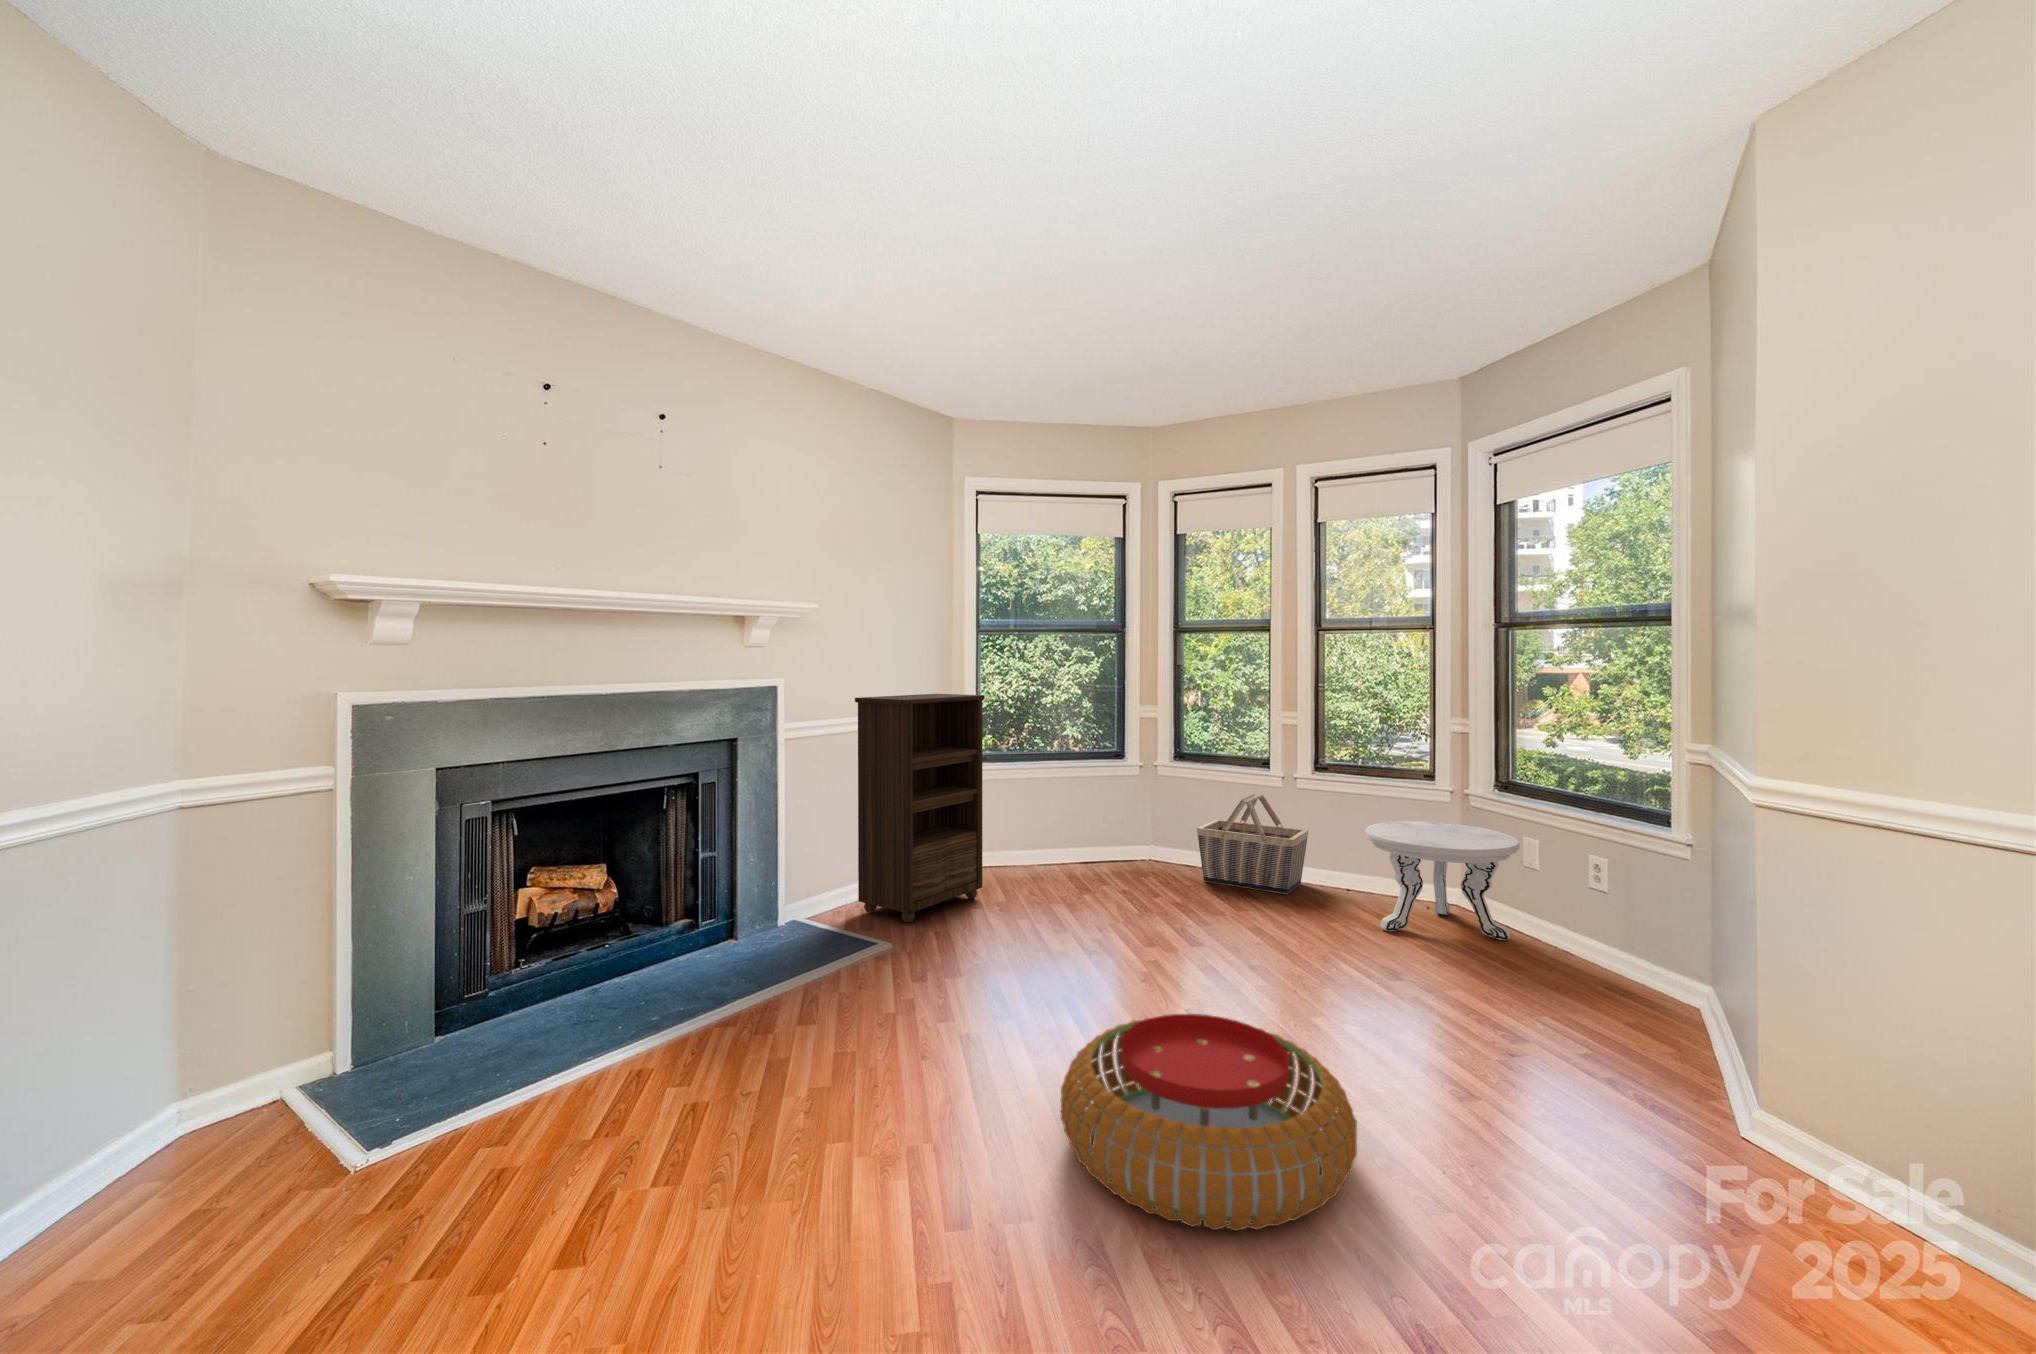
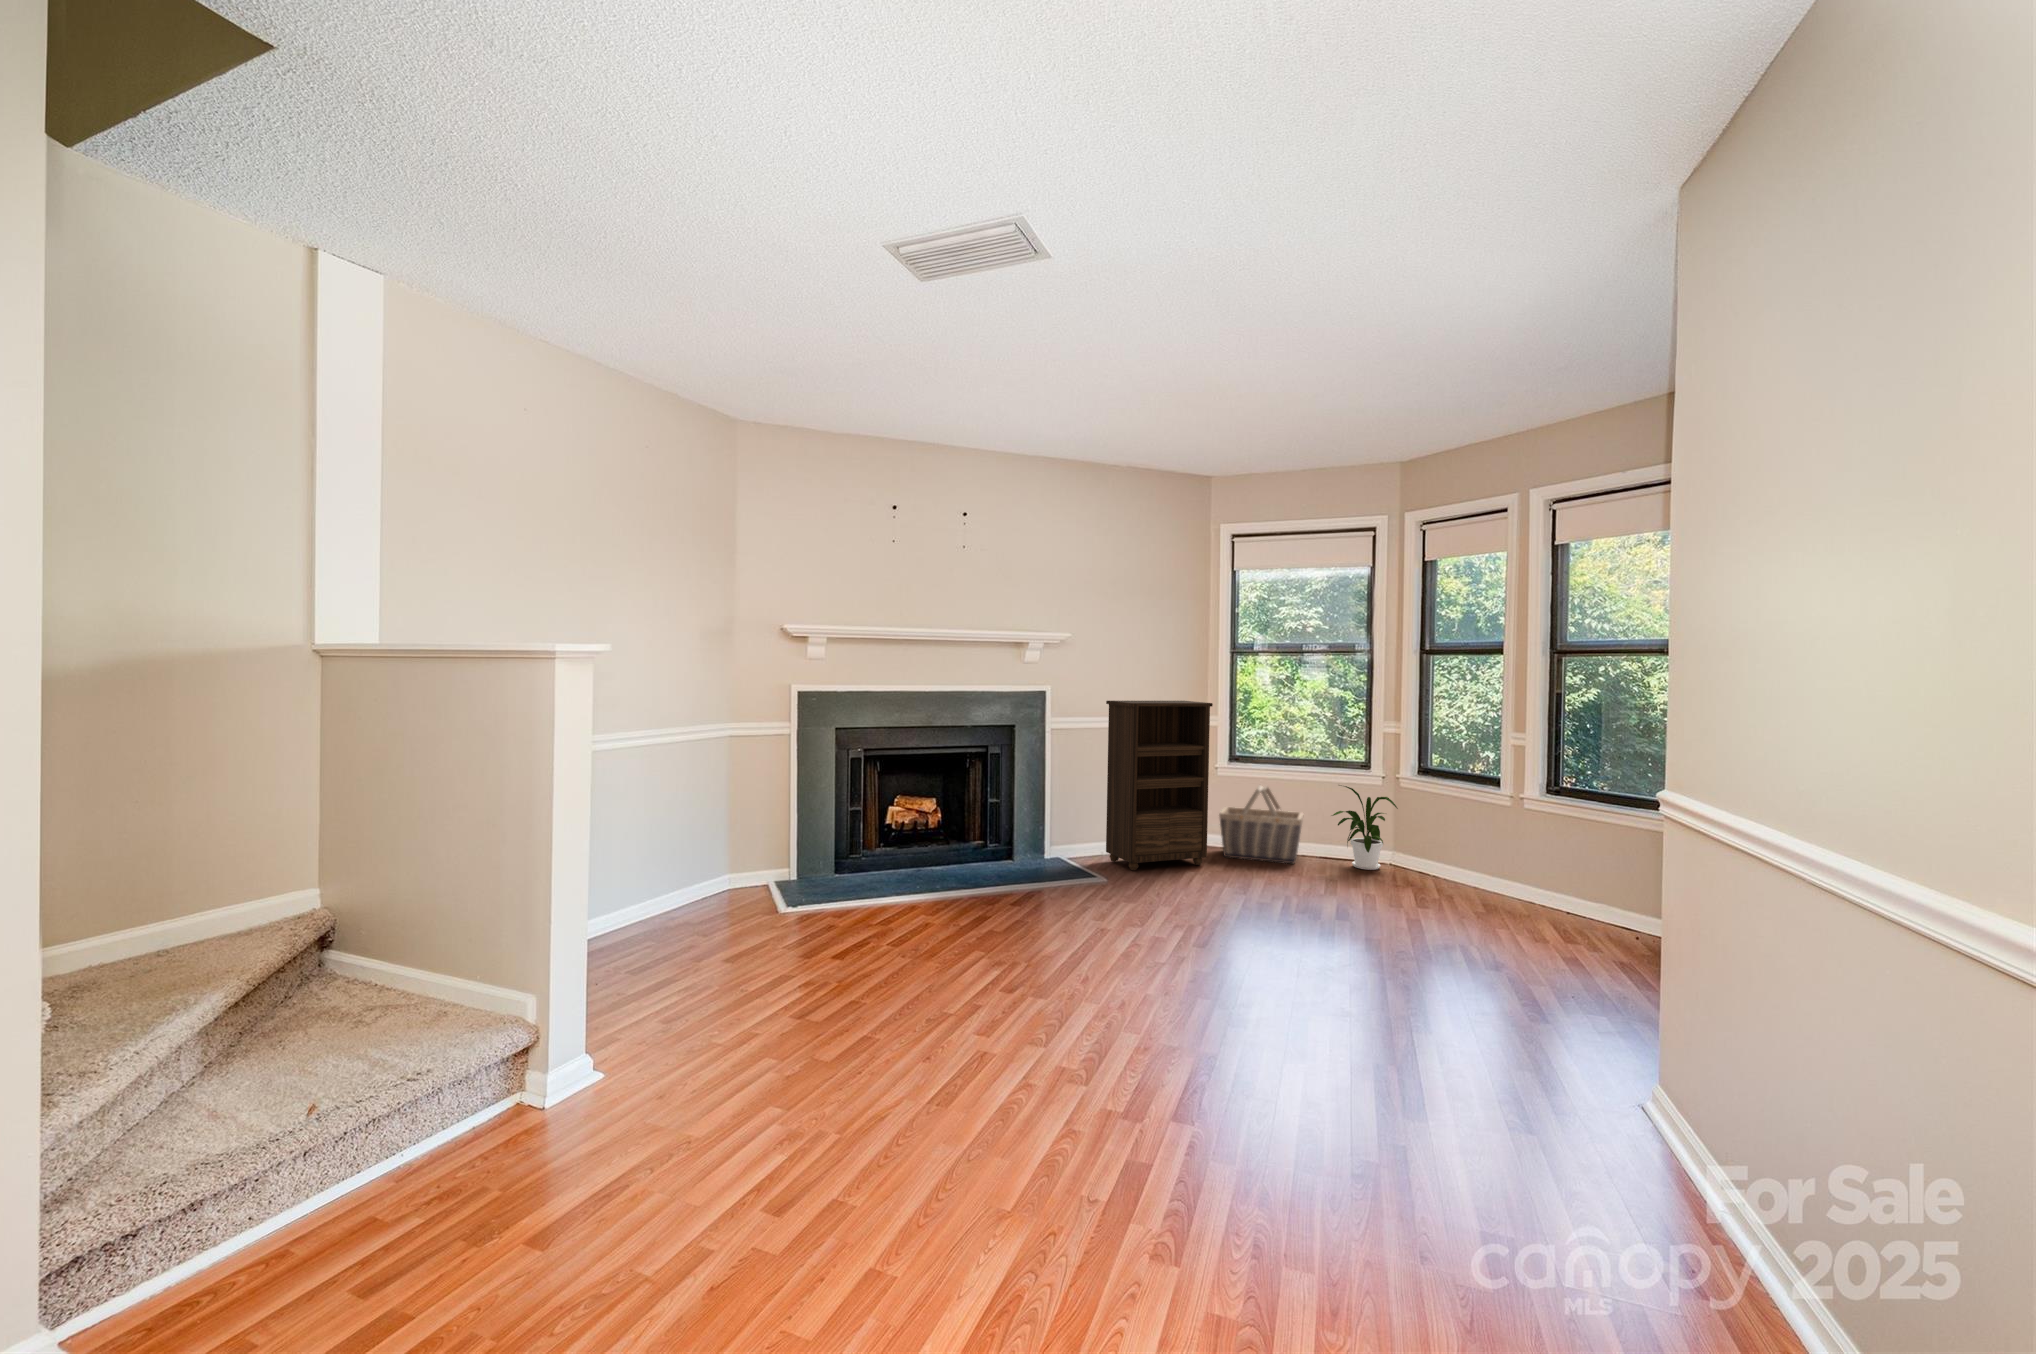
house plant: none [1095,781,1170,873] -> present [1332,786,1398,870]
basket: present [1197,794,1308,894] -> present [1219,786,1303,863]
side table: present [1365,821,1519,940] -> none [1531,842,1693,966]
pouf: present [1061,1014,1357,1231] -> none [1080,916,1270,1029]

